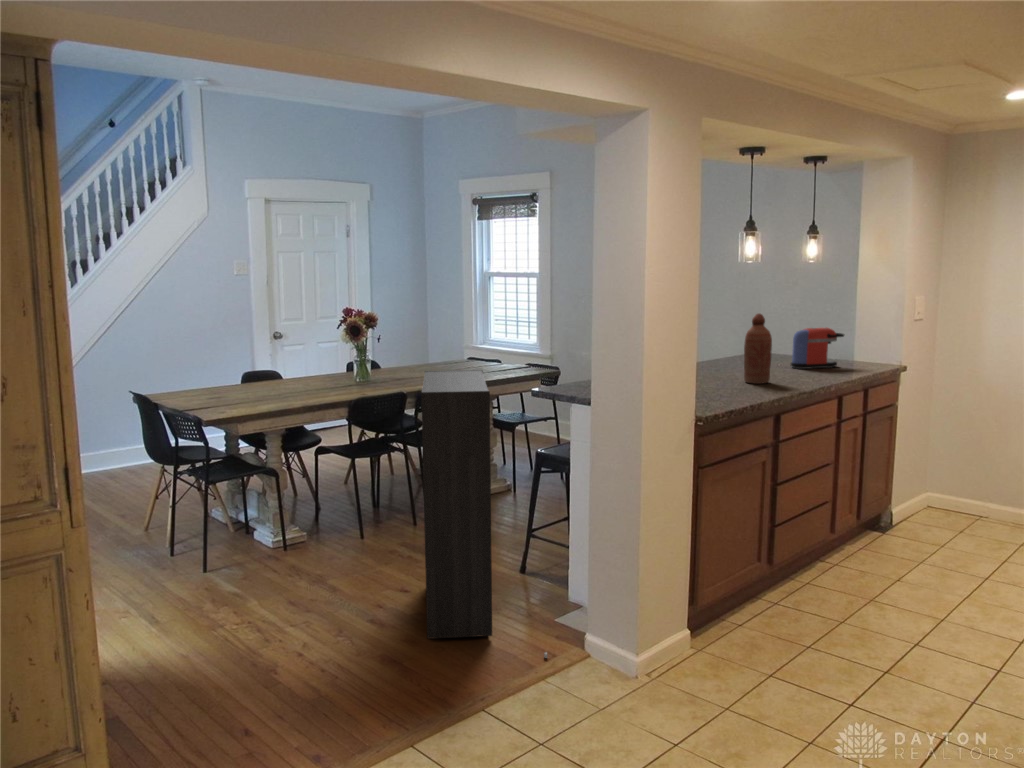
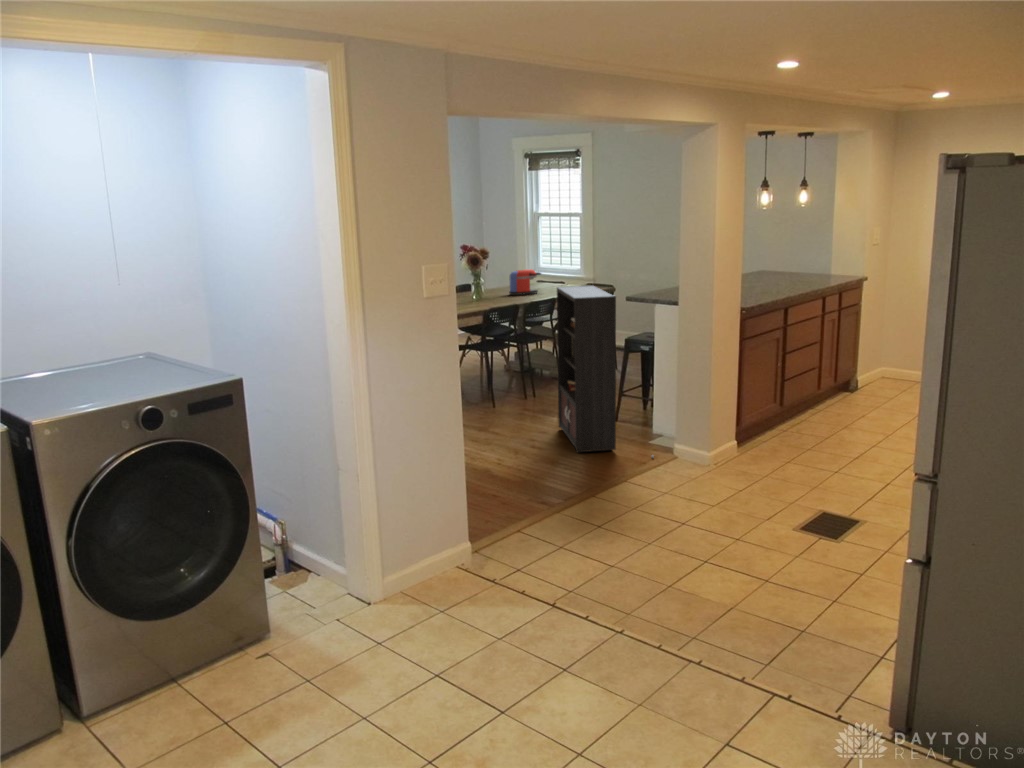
bottle: present [744,313,772,384] -> none [762,243,781,290]
coffee maker: present [791,328,844,369] -> present [509,269,541,295]

